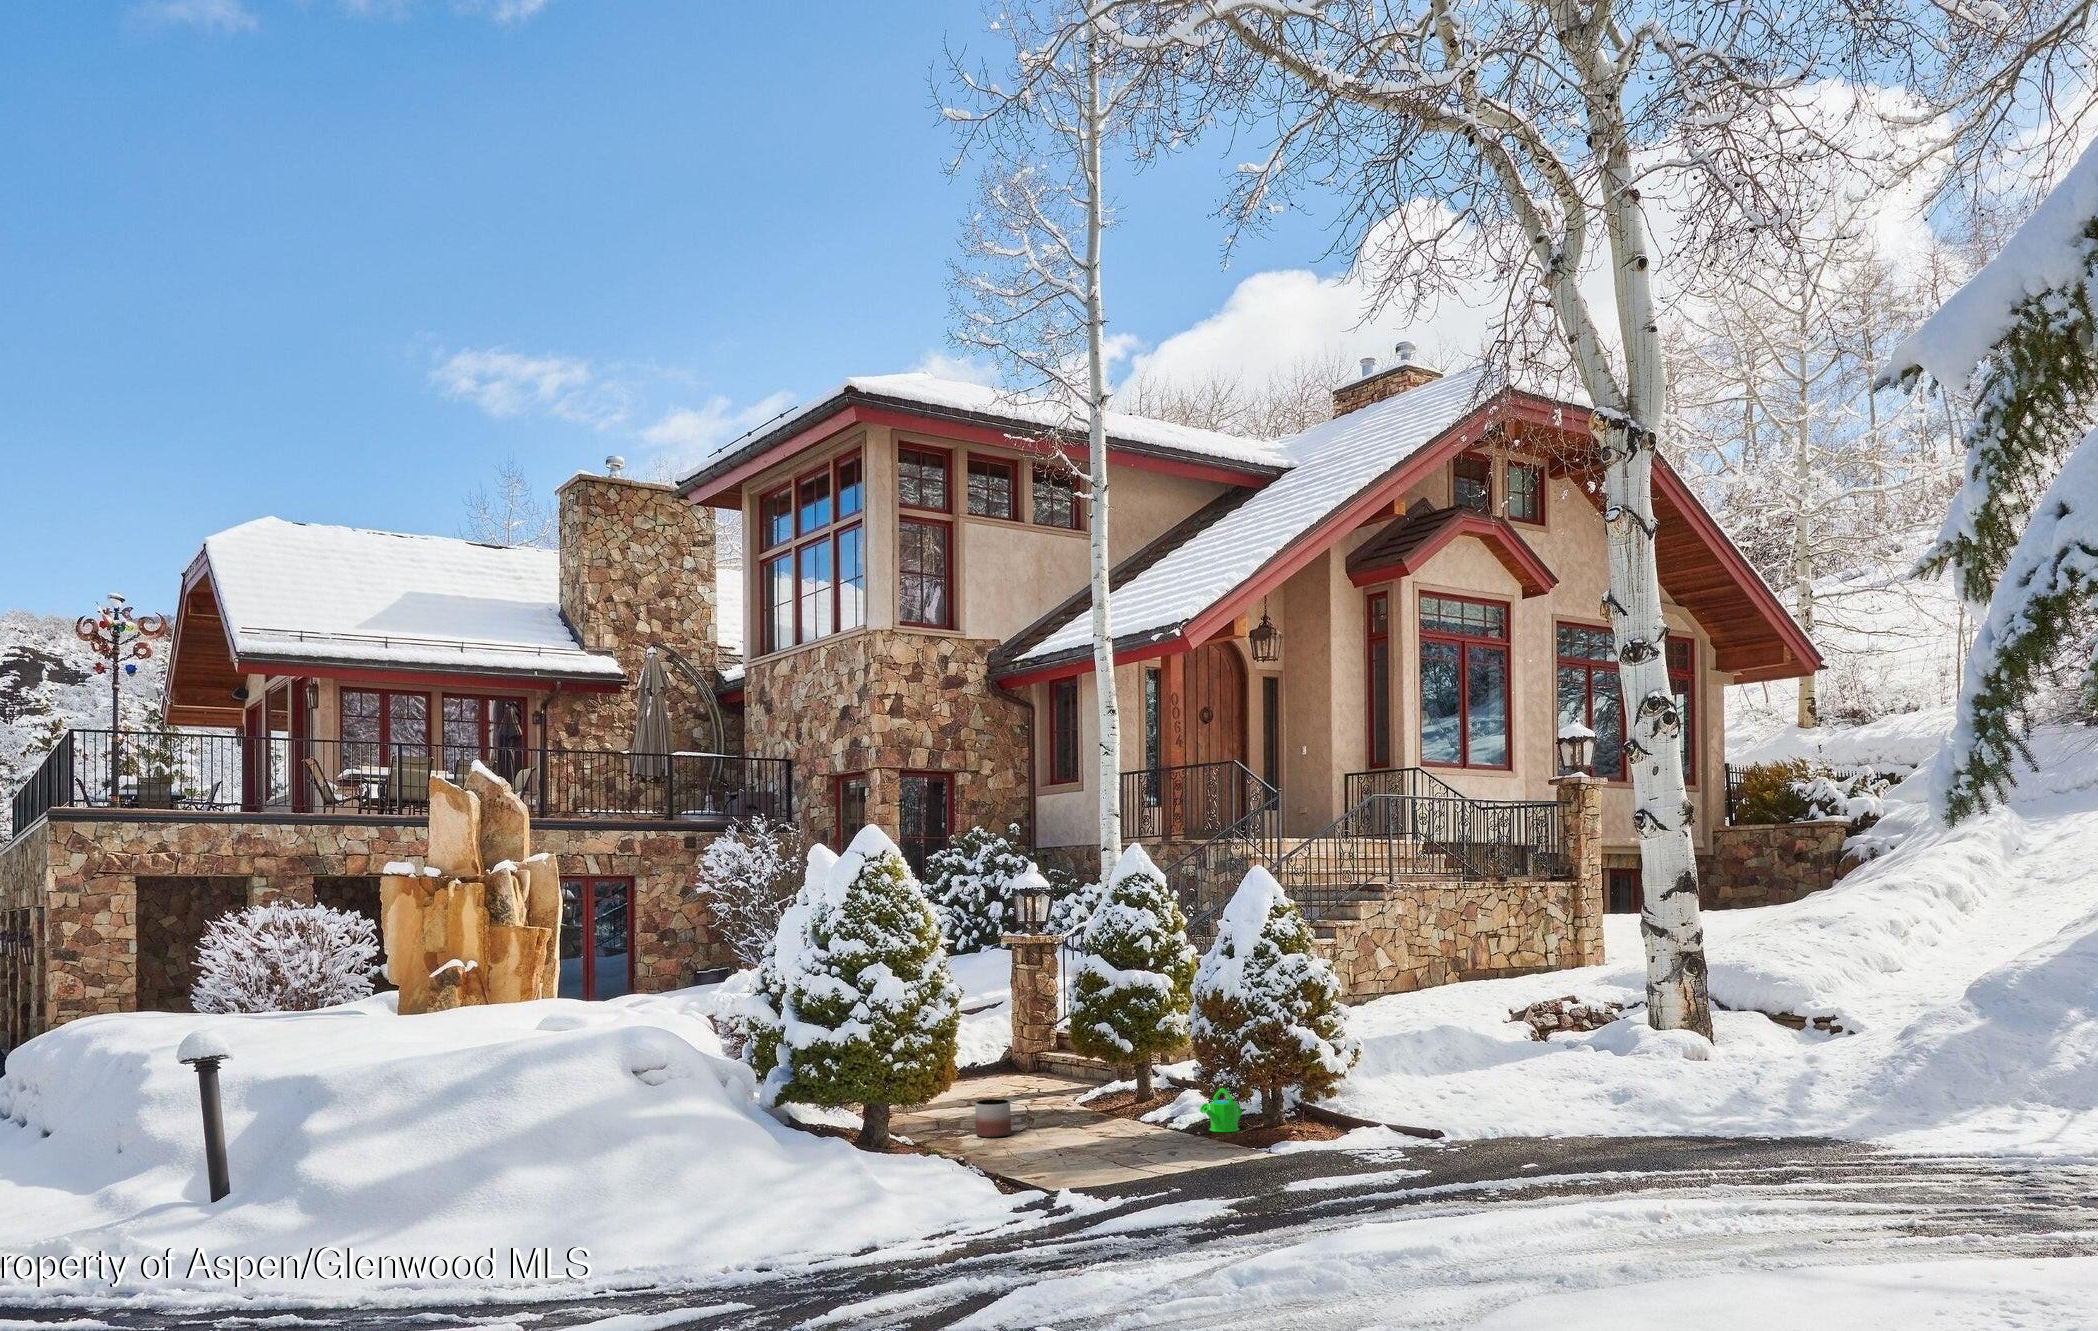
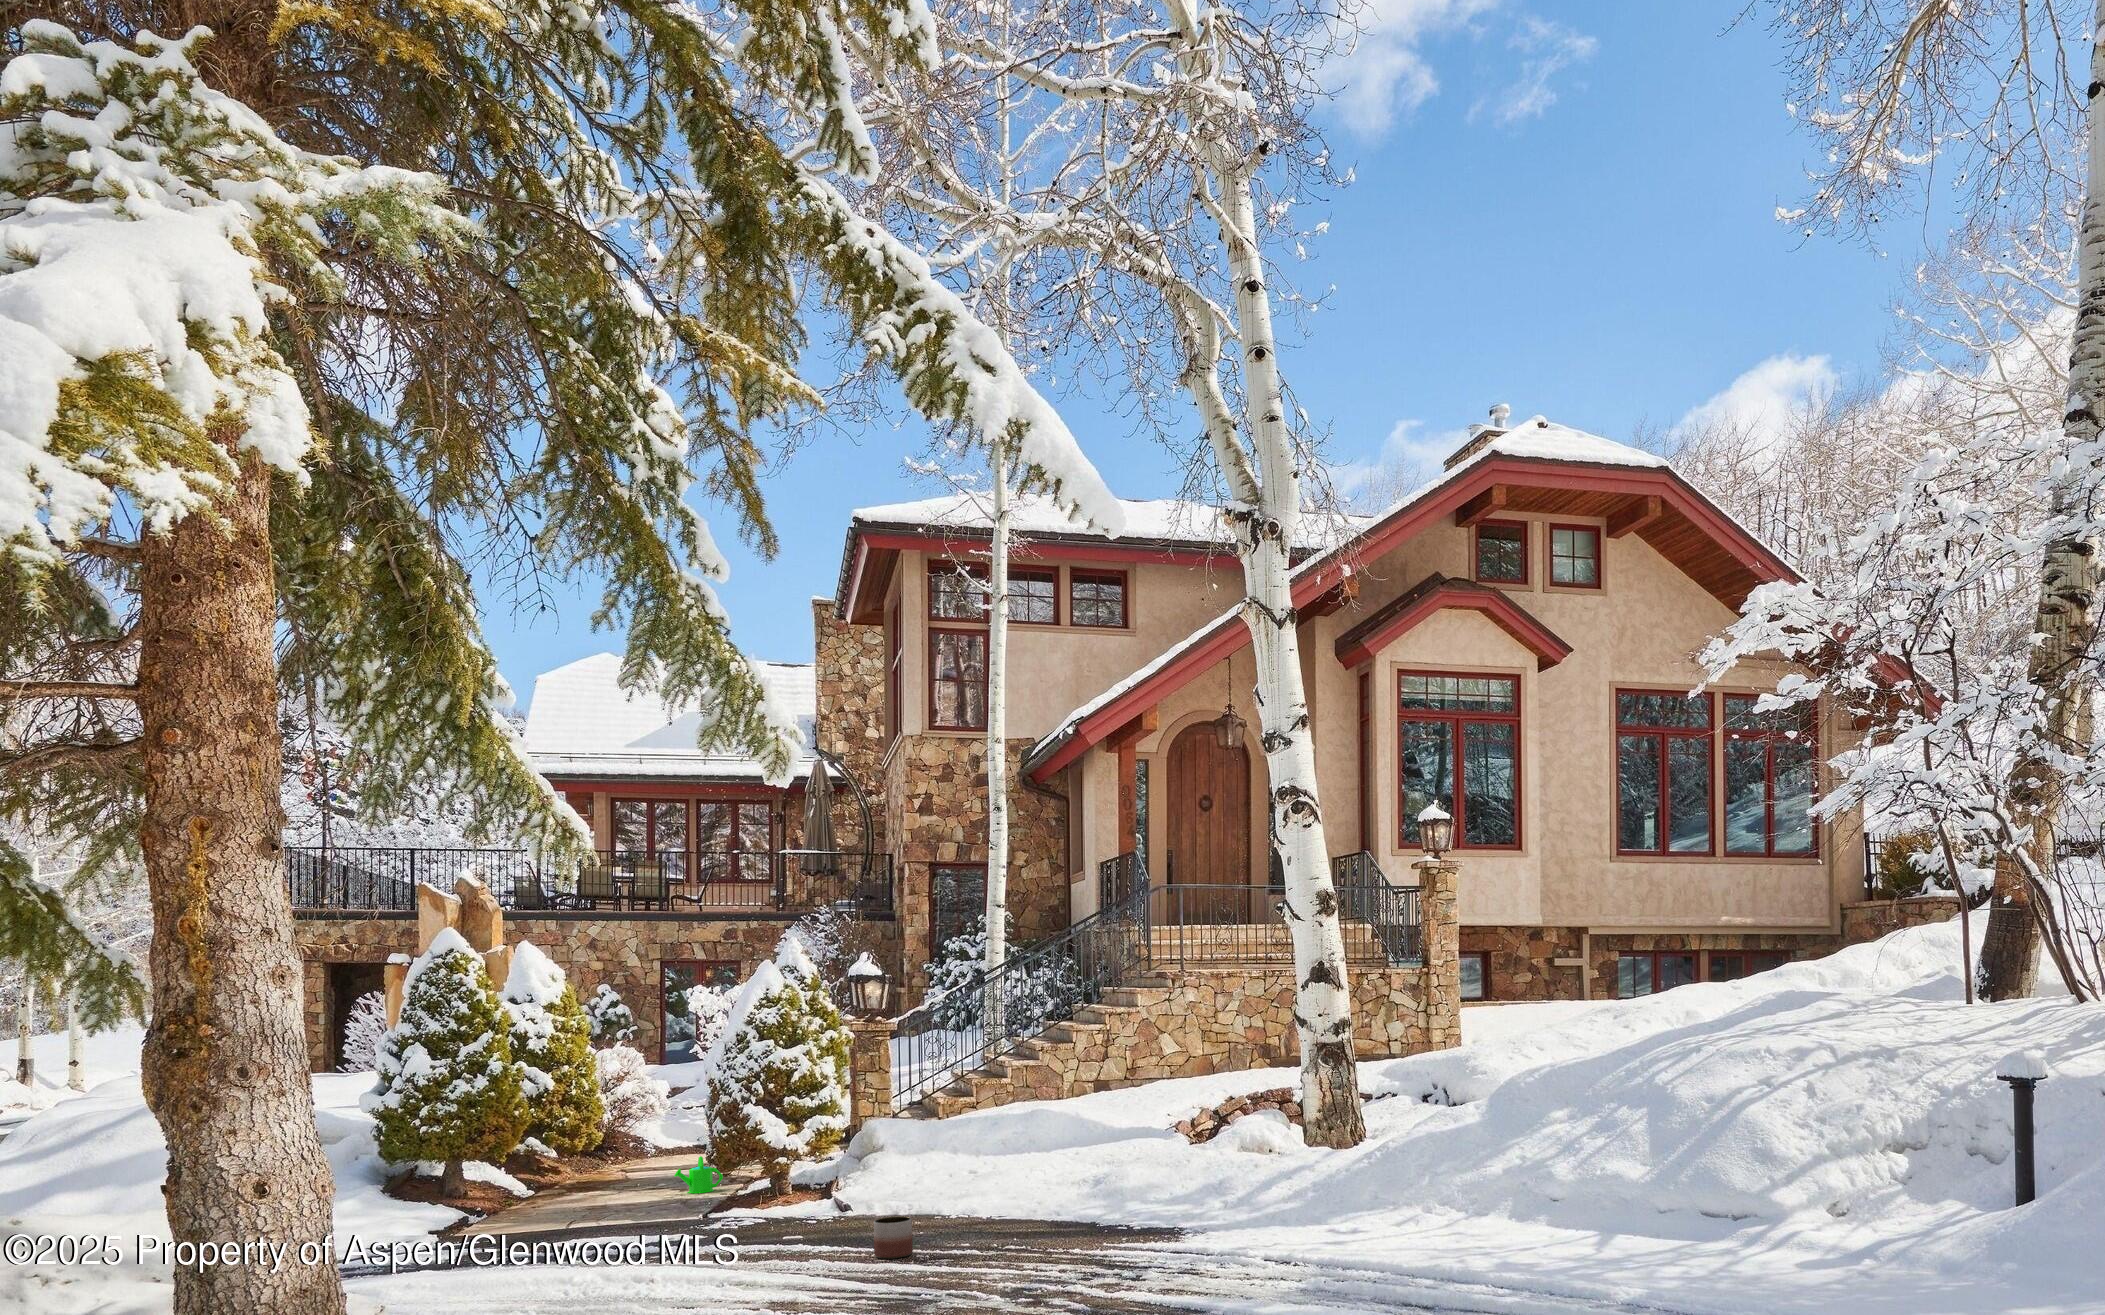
planter: present [975,1099,1011,1138] -> present [874,1216,913,1259]

